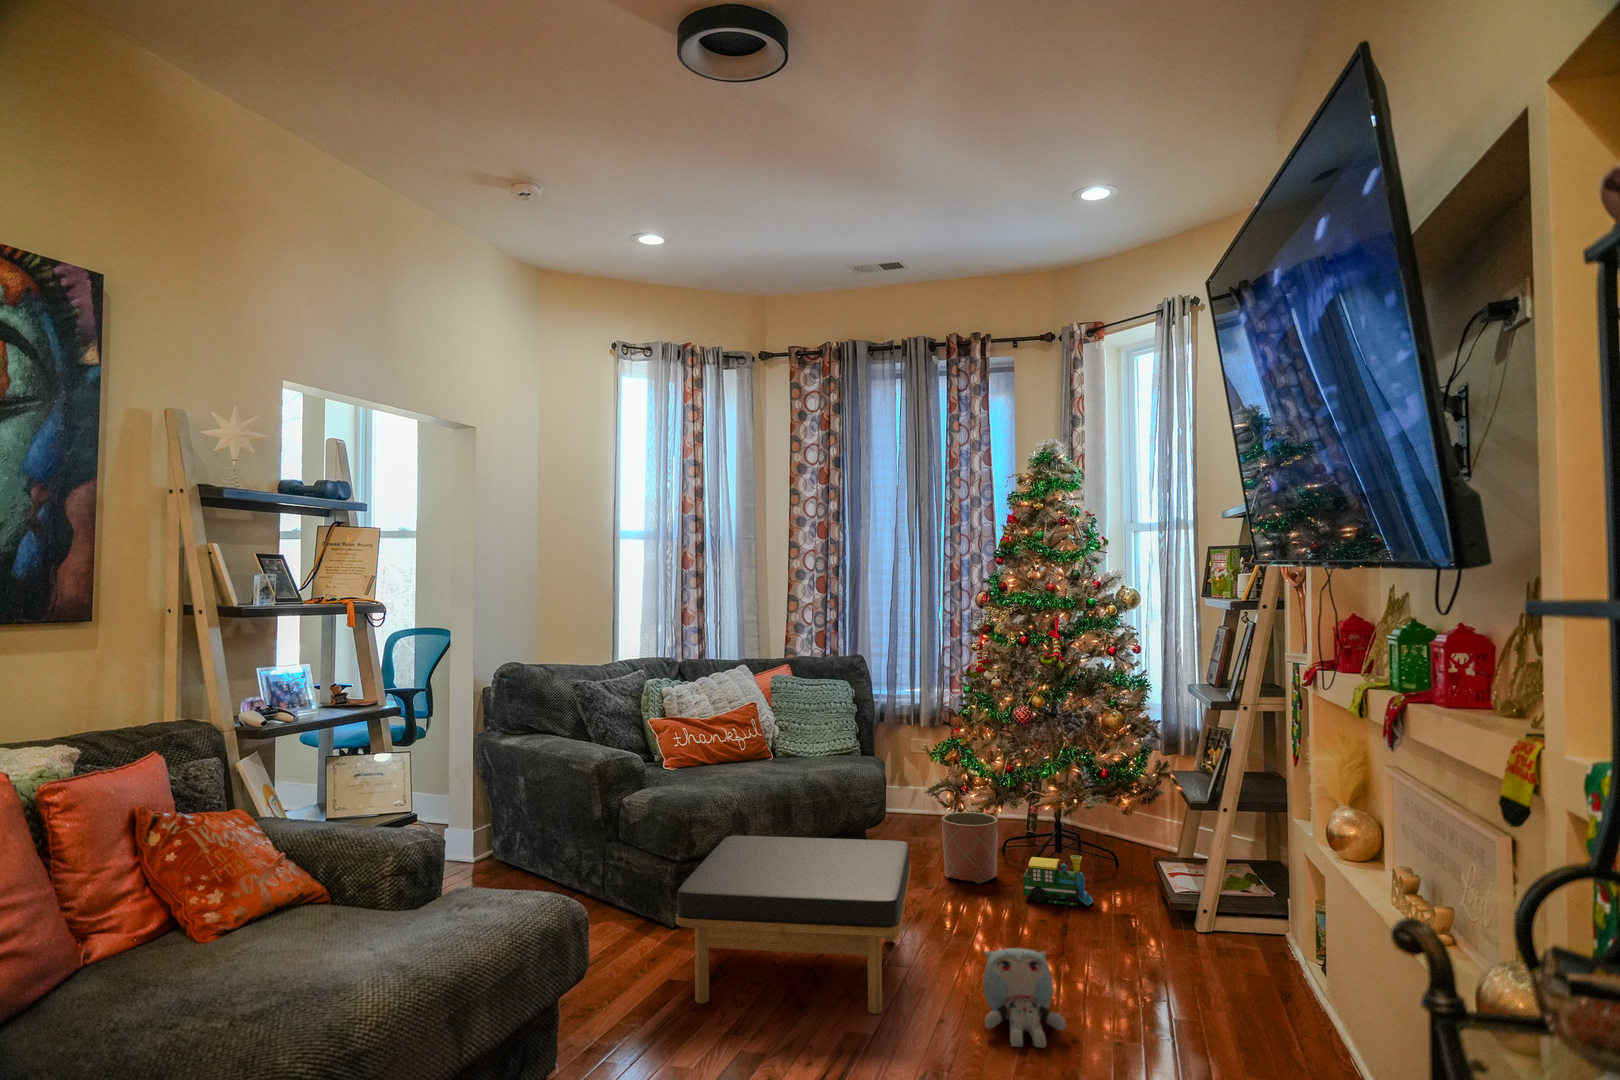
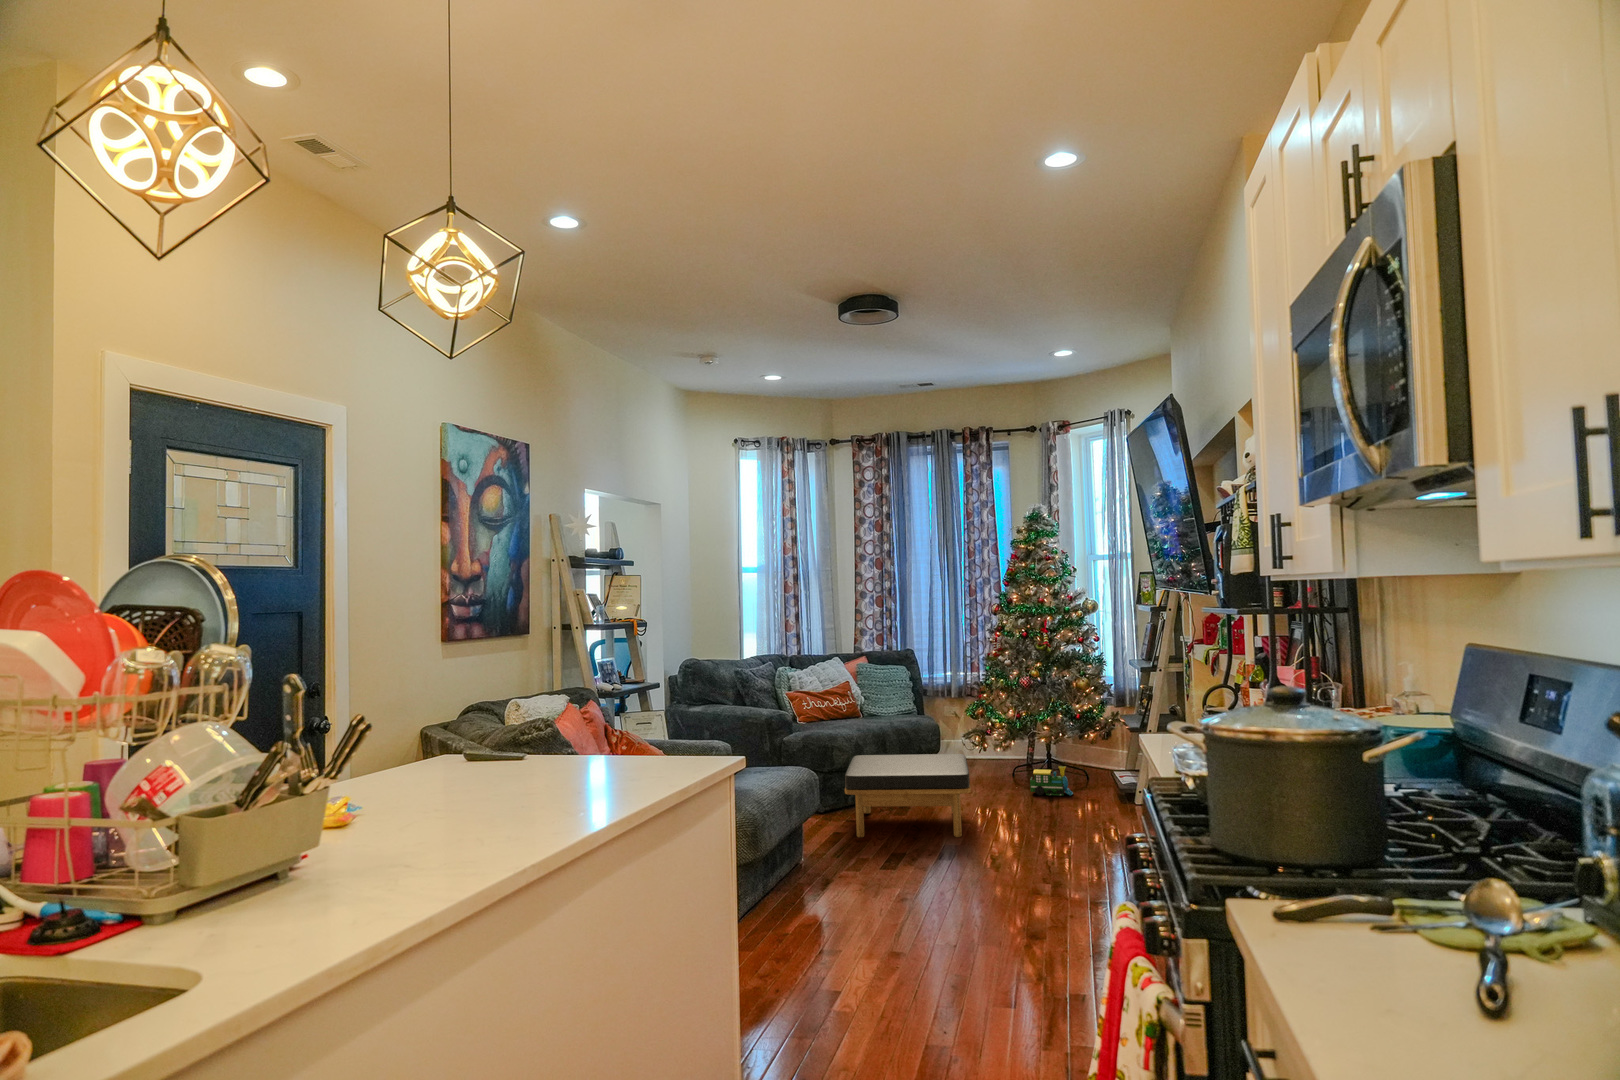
planter: present [942,812,998,884] -> none [976,747,1012,789]
plush toy: present [984,948,1066,1048] -> none [1016,800,1062,844]

